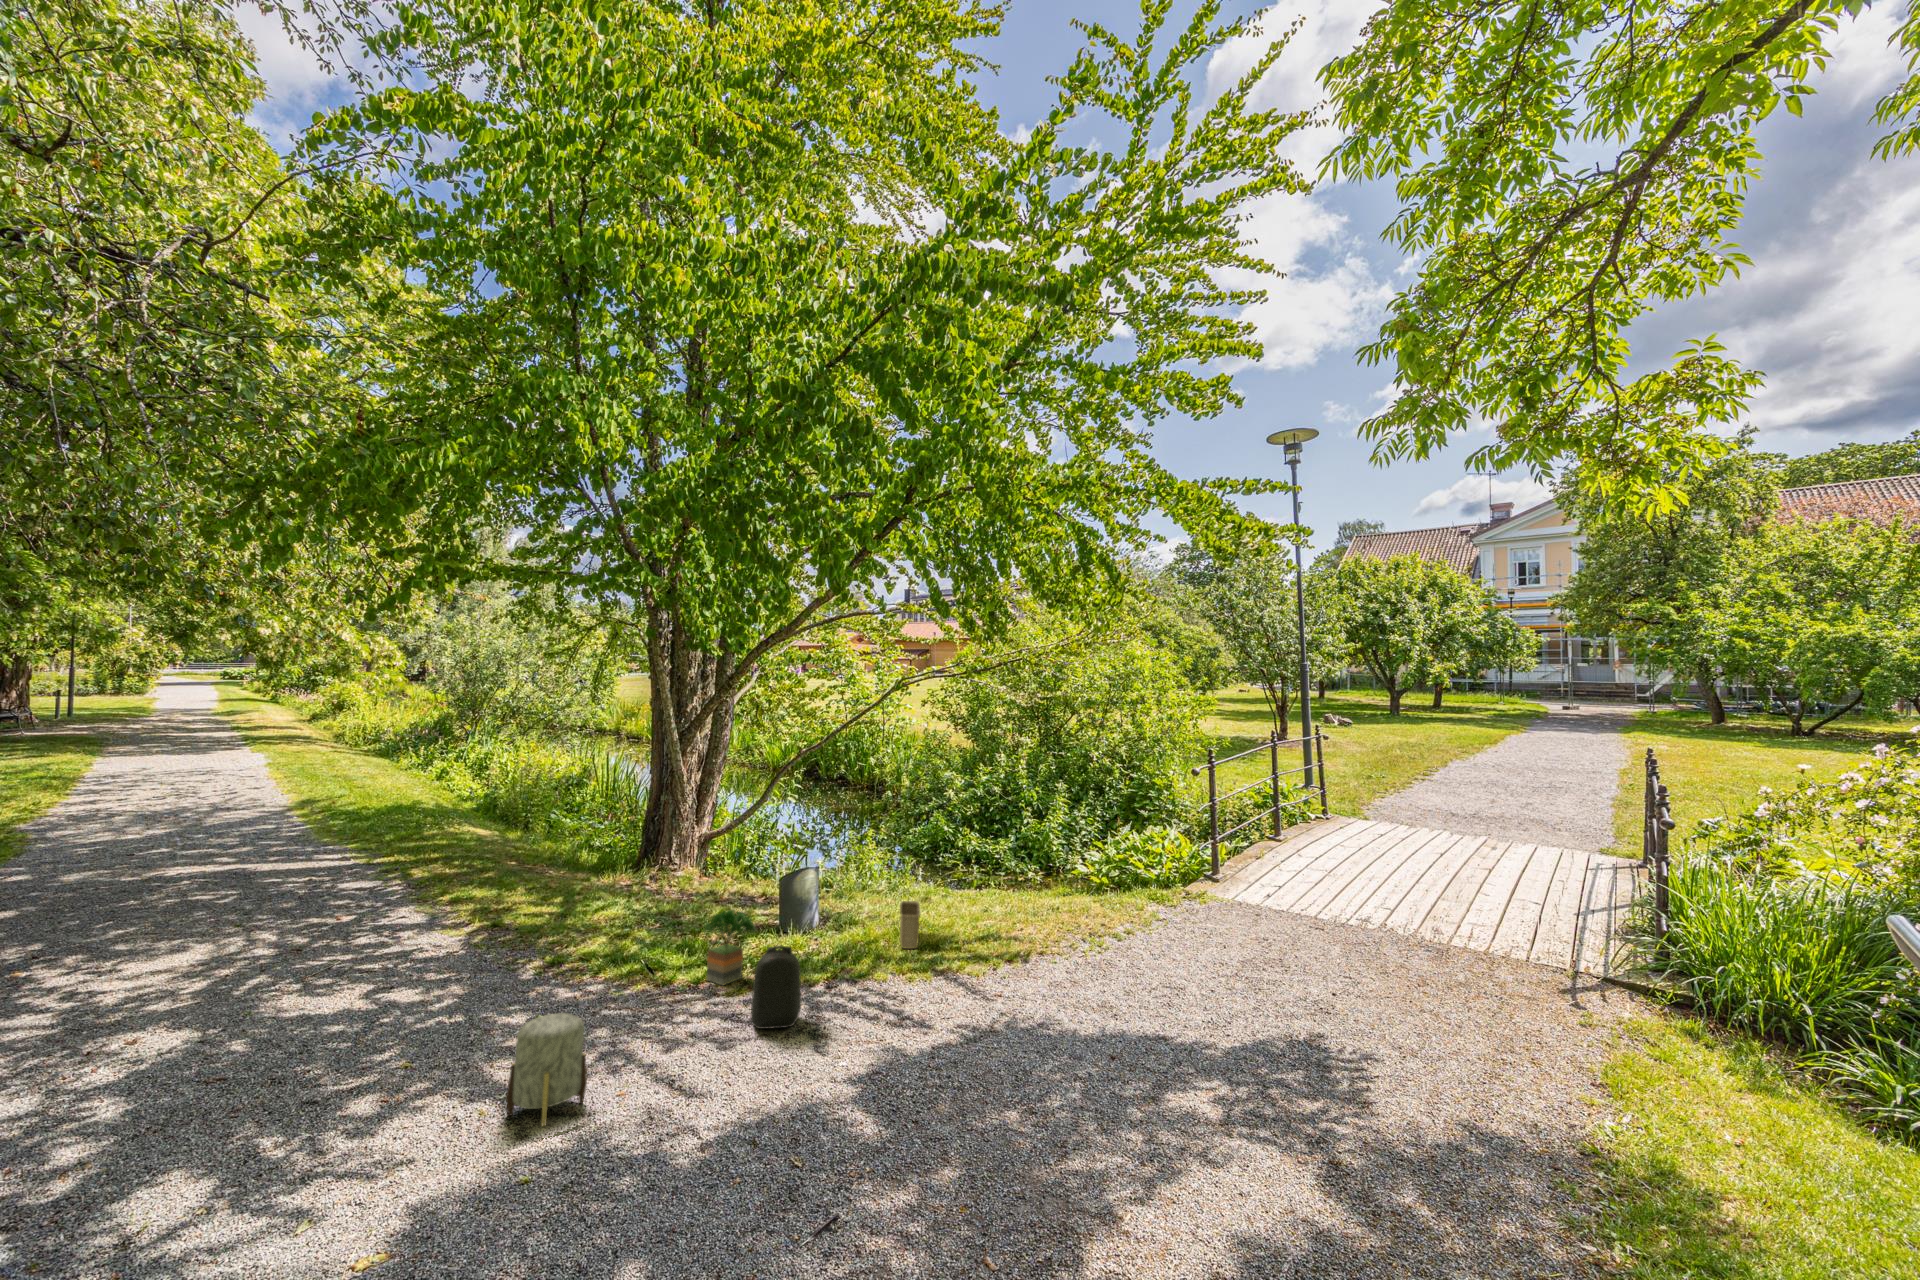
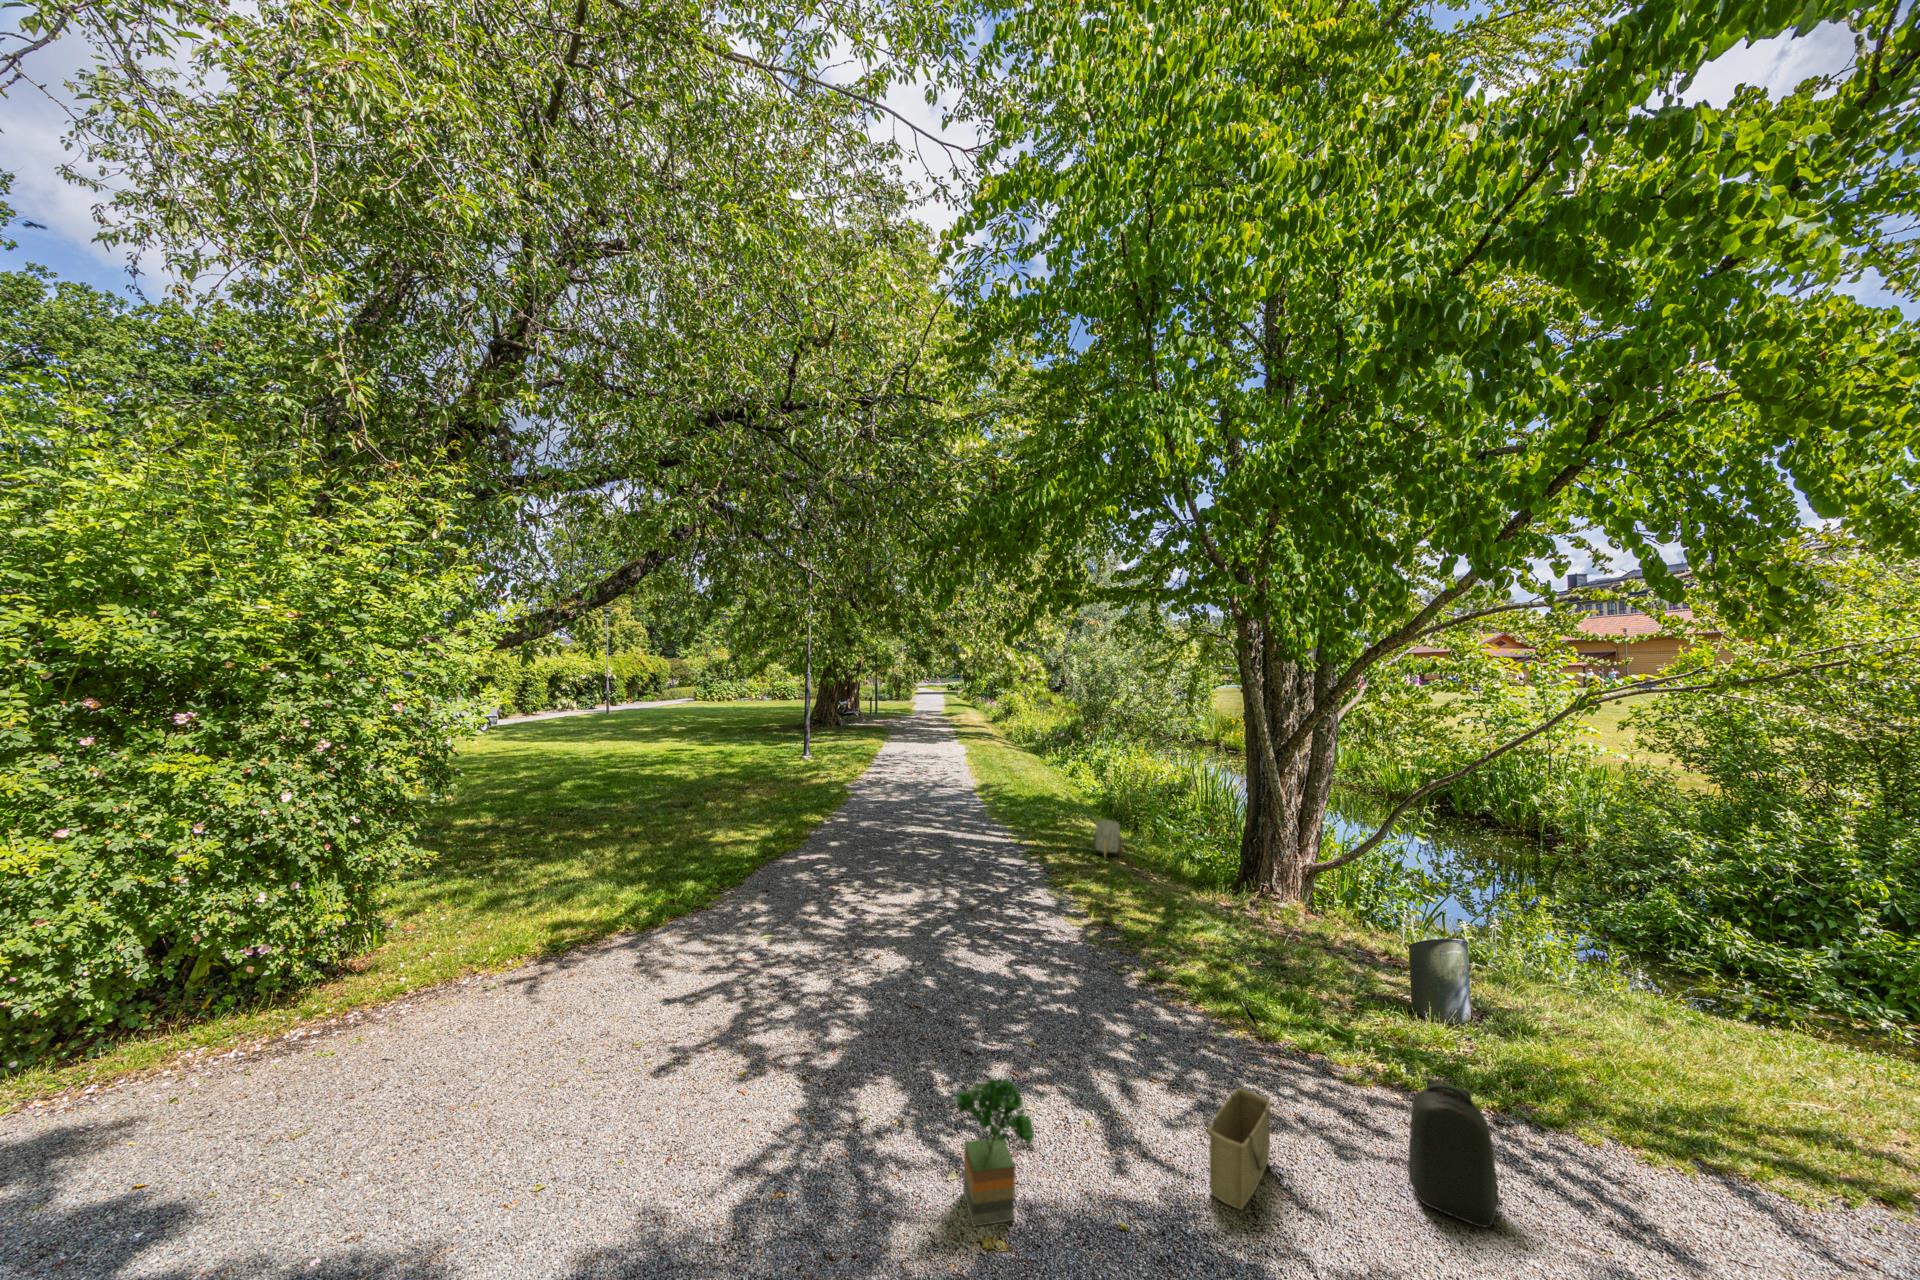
basket: present [900,901,922,949] -> present [1207,1088,1271,1210]
potted tree: present [704,910,755,985] -> present [956,1078,1034,1226]
stool: present [506,1013,587,1126] -> present [1093,820,1122,857]

